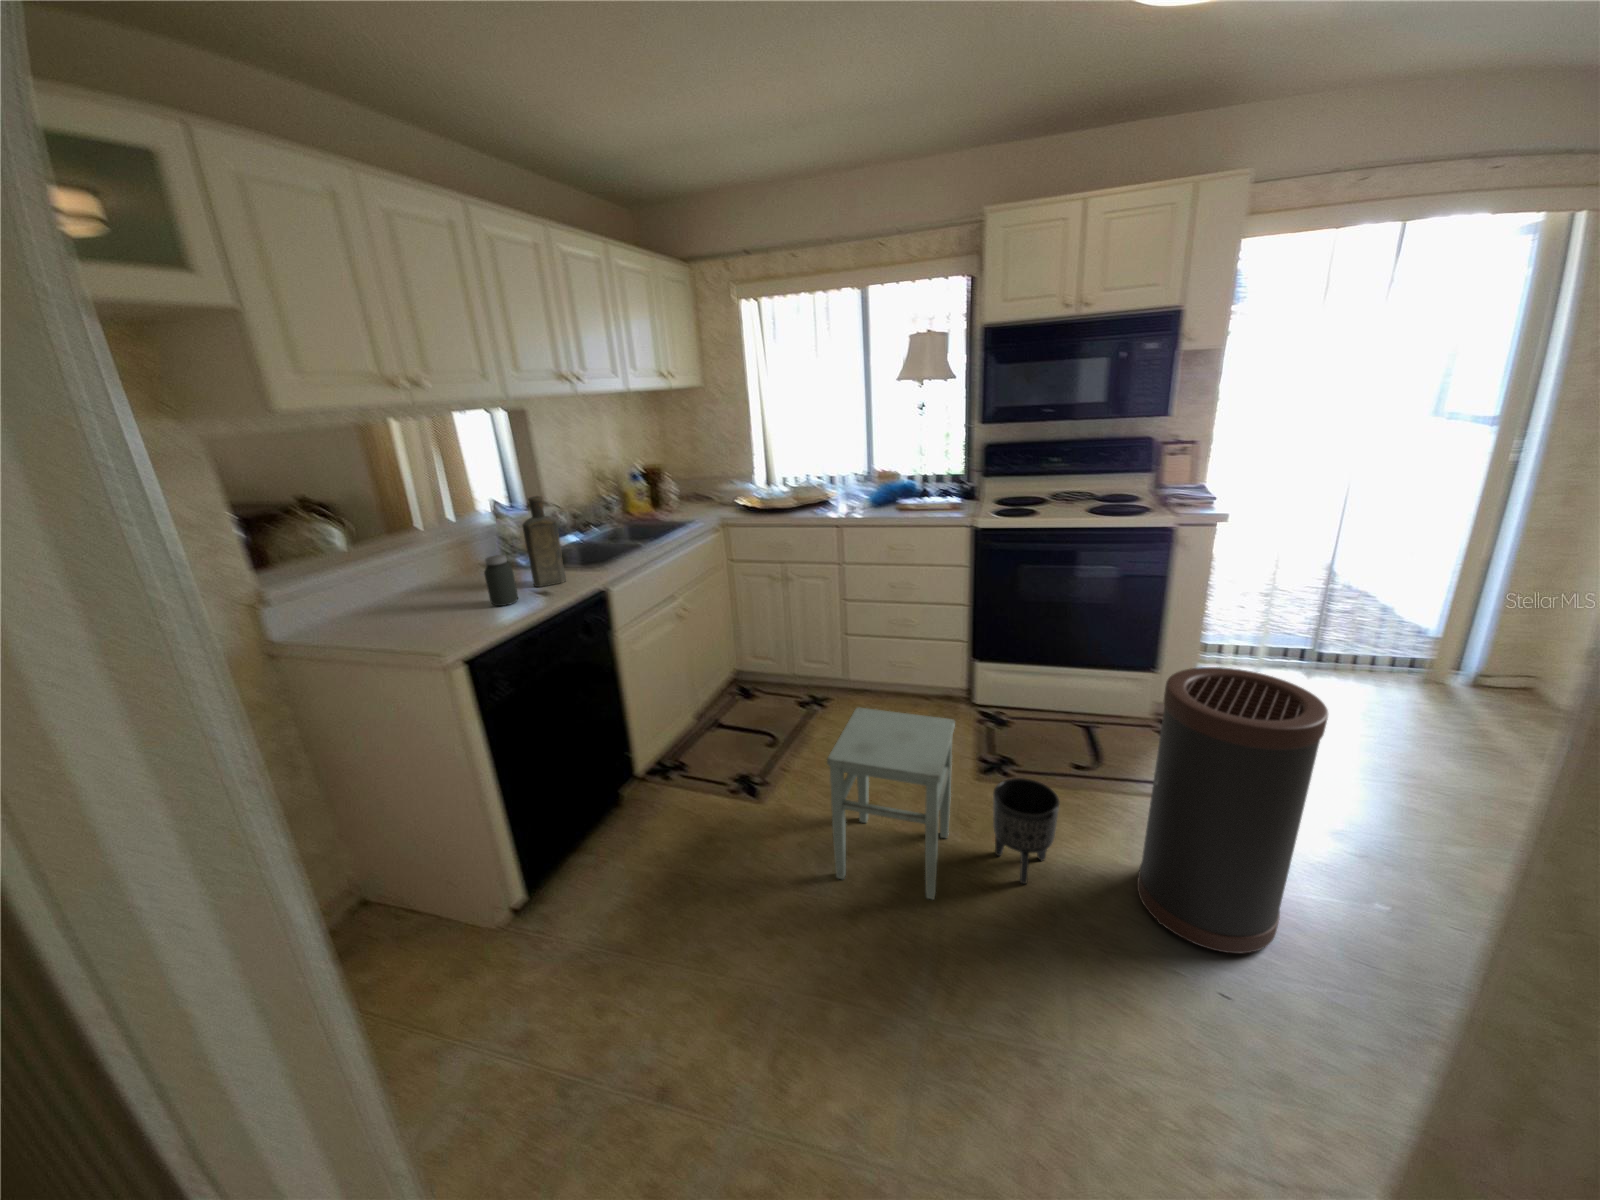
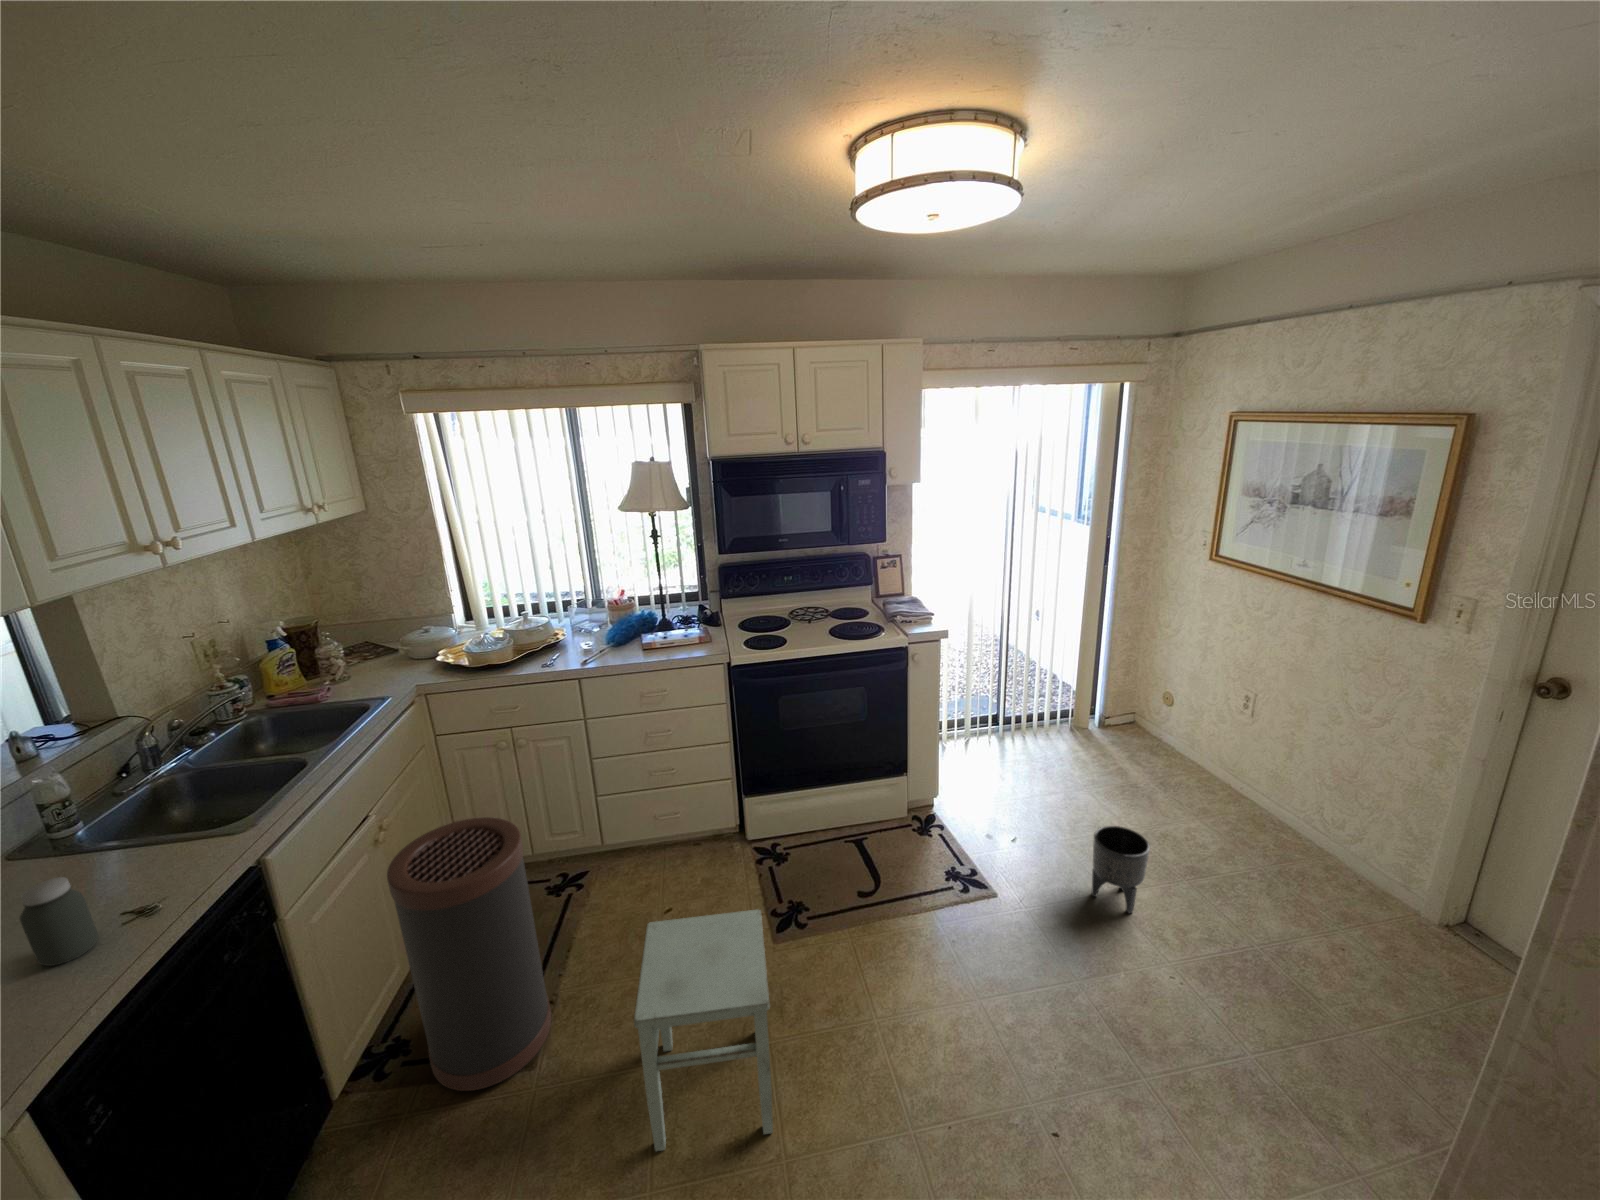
bottle: present [522,496,566,587] -> none [94,756,188,896]
trash can: present [1137,667,1328,953] -> present [387,817,551,1091]
planter: present [993,778,1060,884] -> present [1092,826,1150,913]

